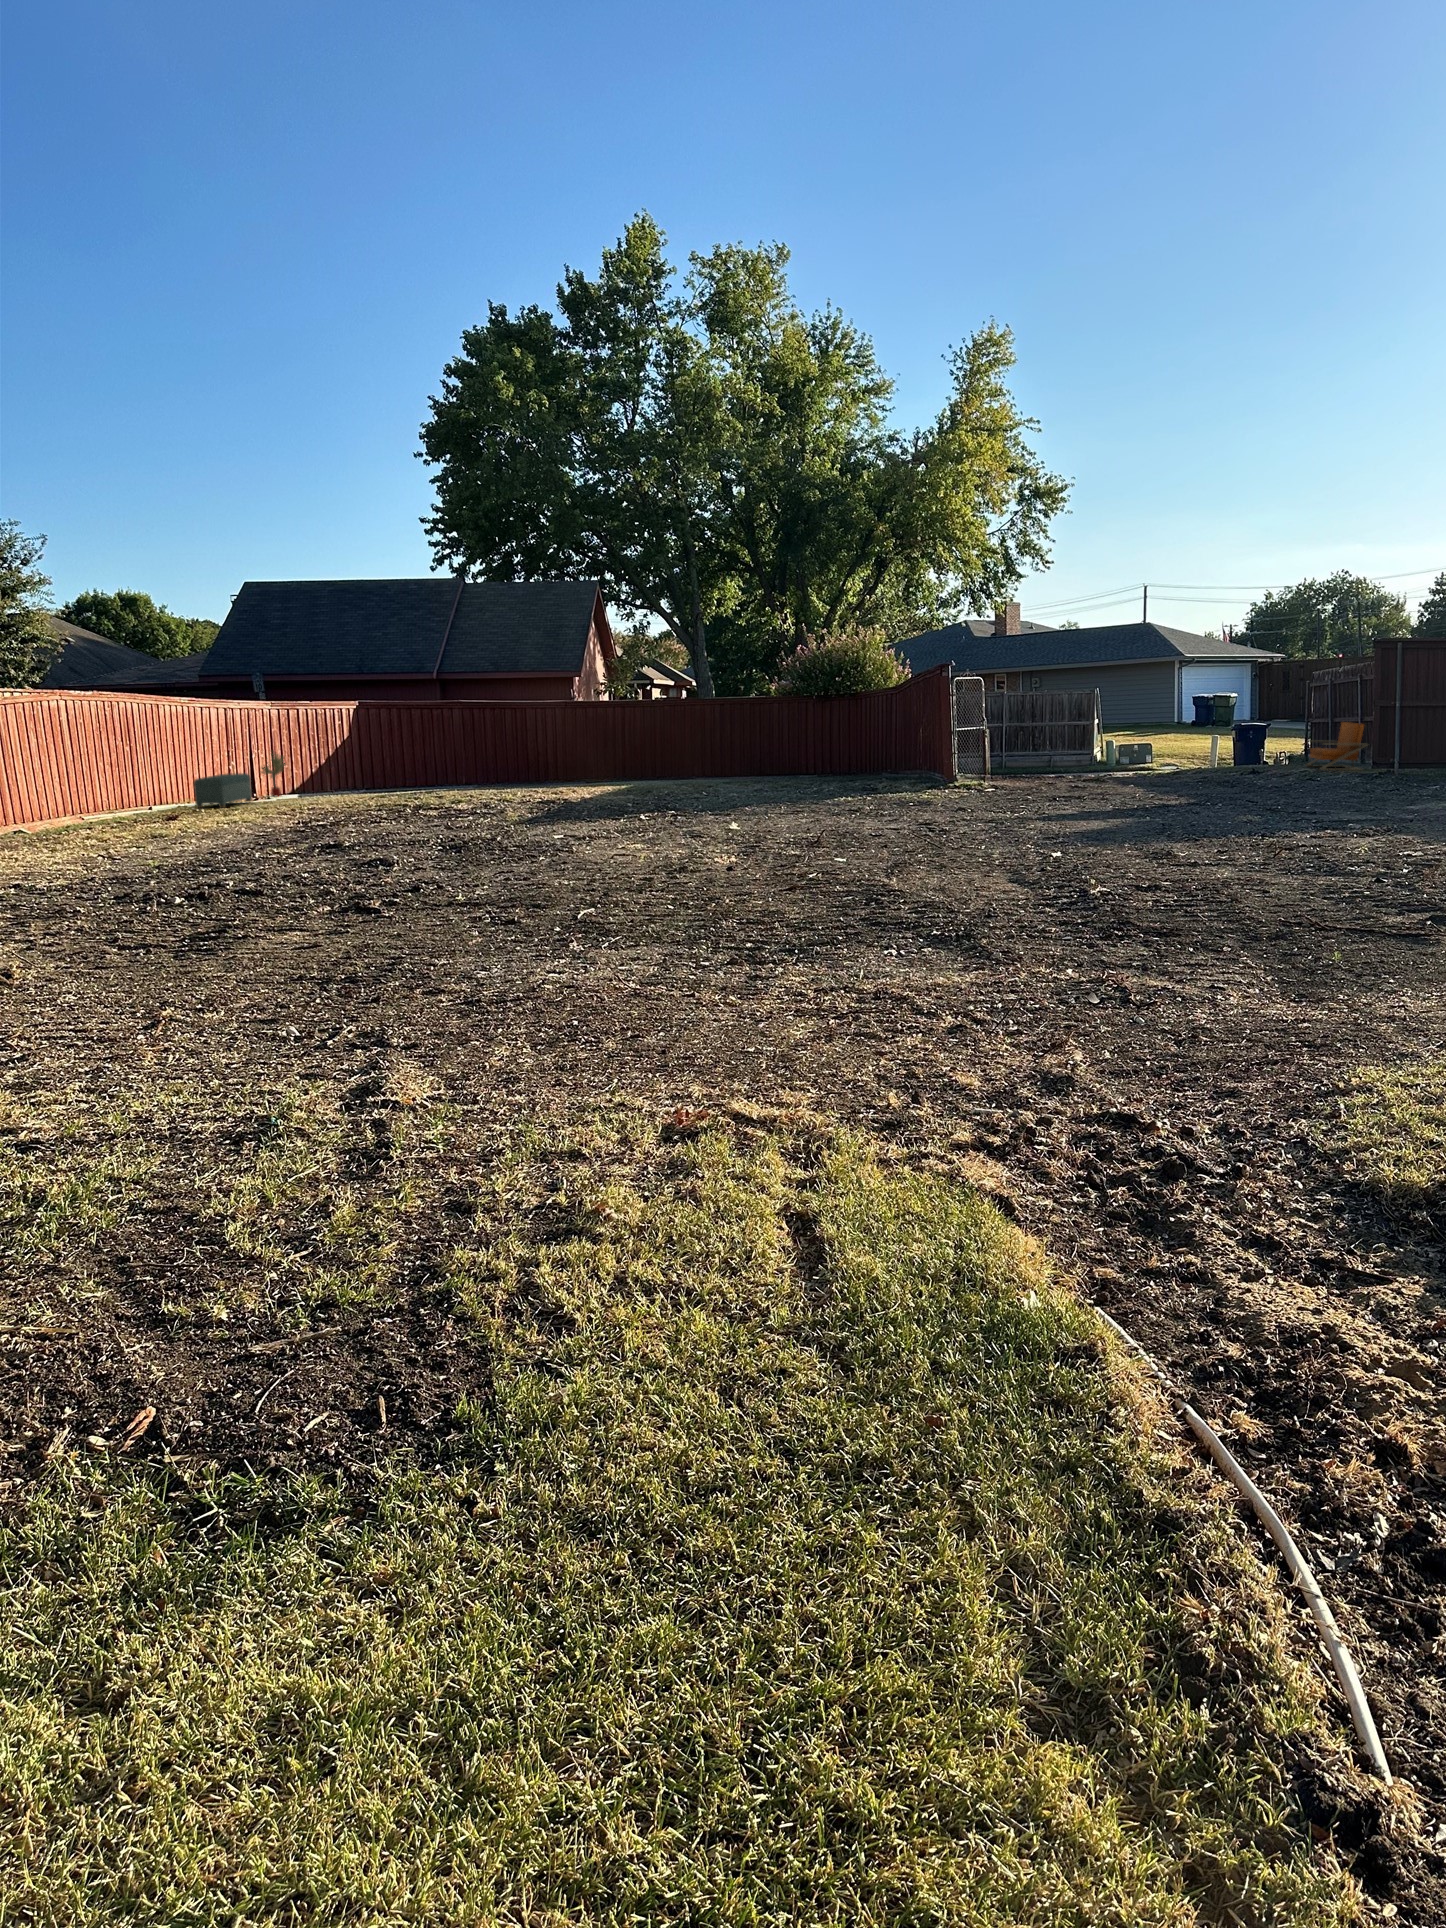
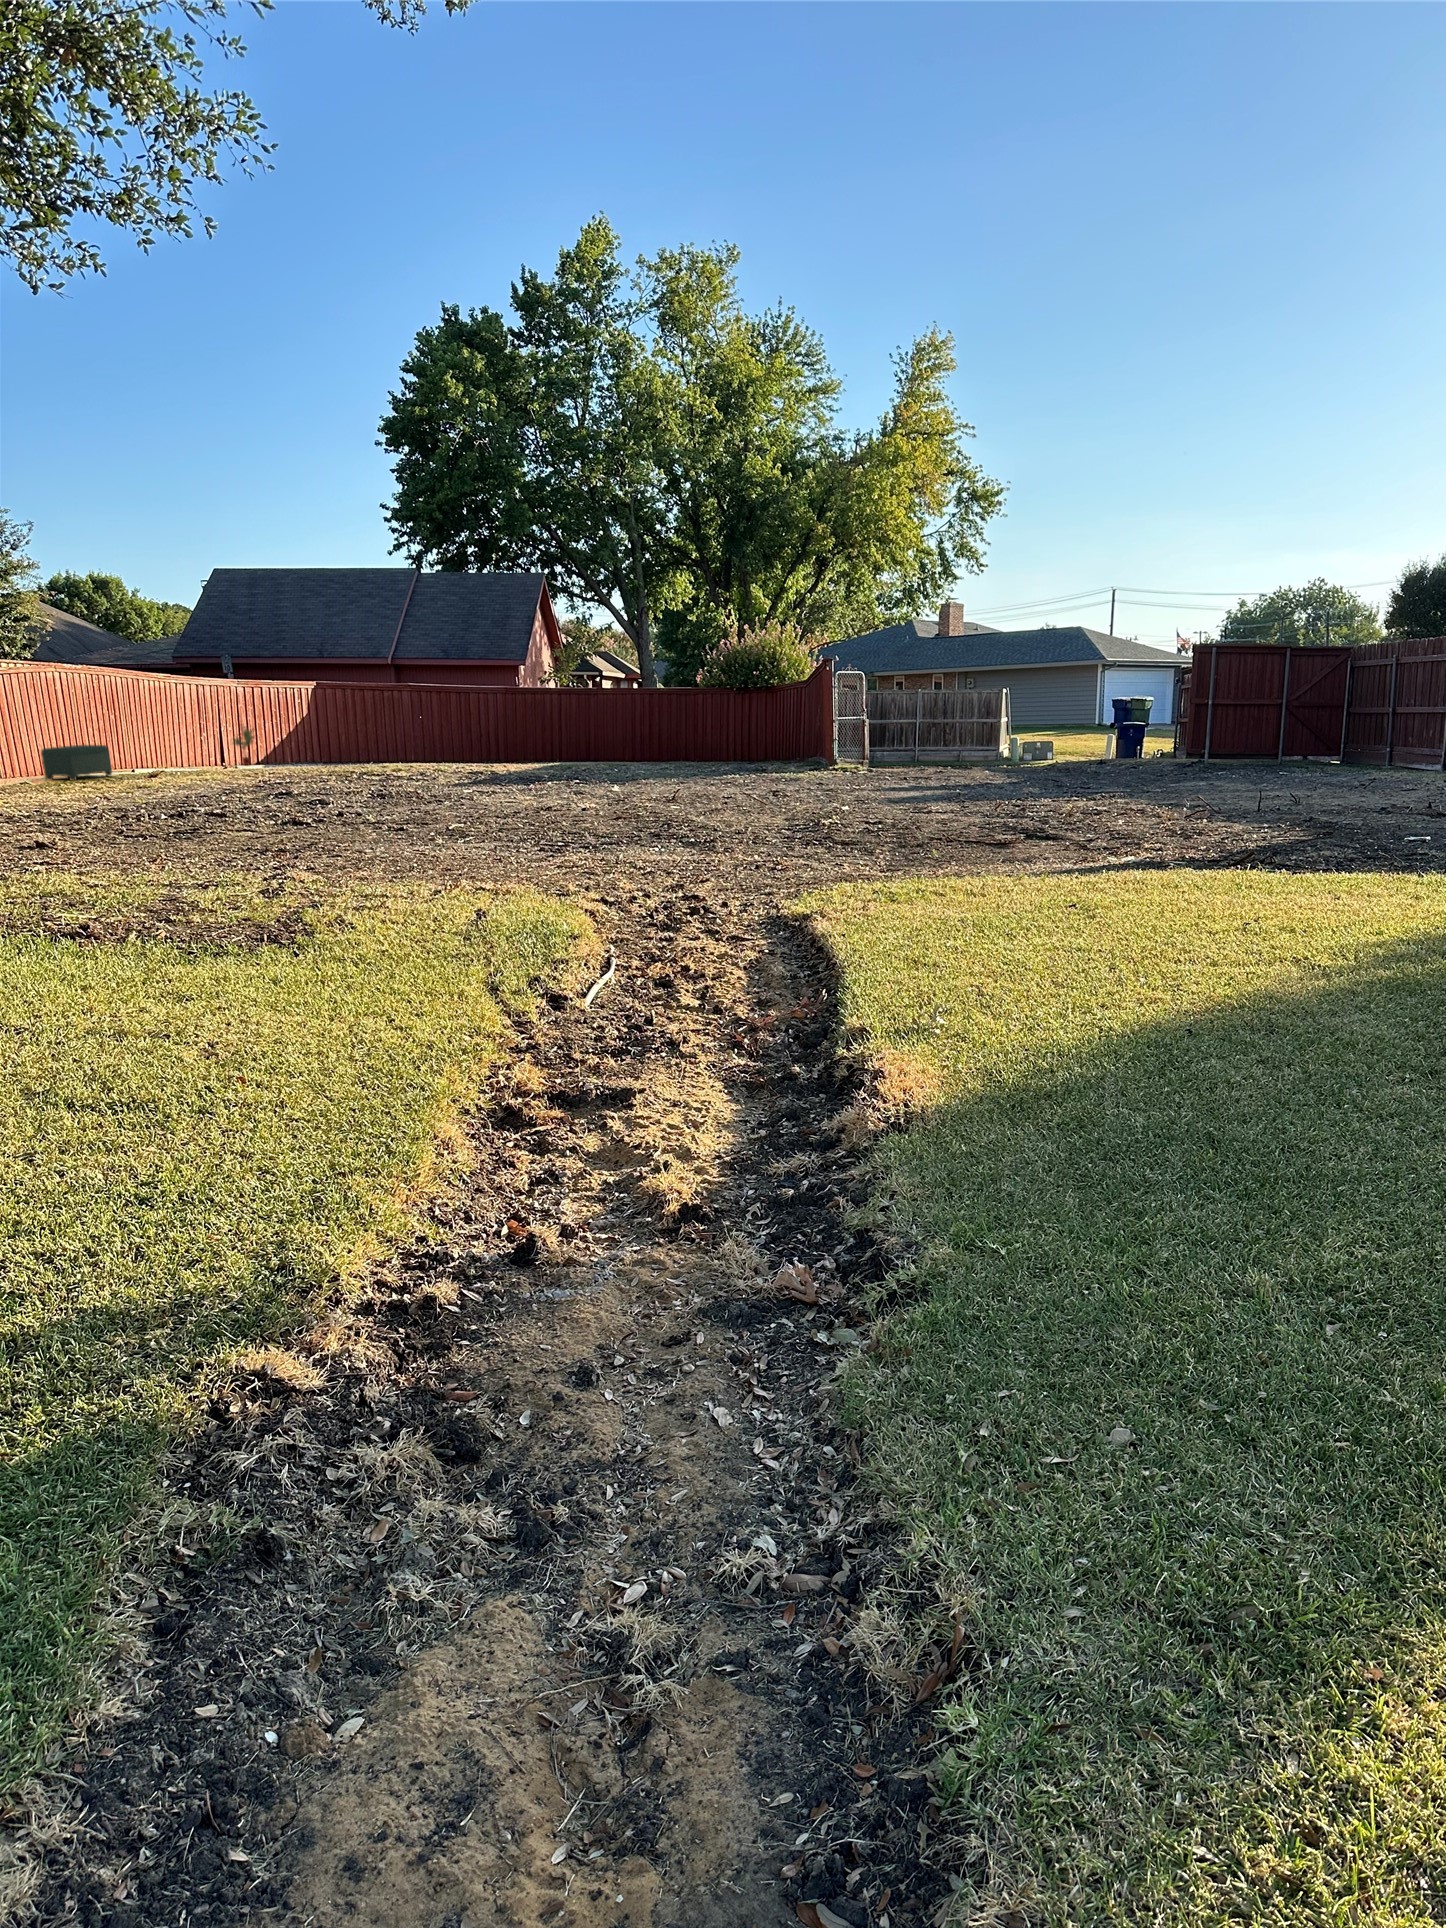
lounge chair: present [1307,722,1367,770] -> none [1154,720,1202,764]
bench: present [193,773,252,808] -> present [41,745,112,781]

